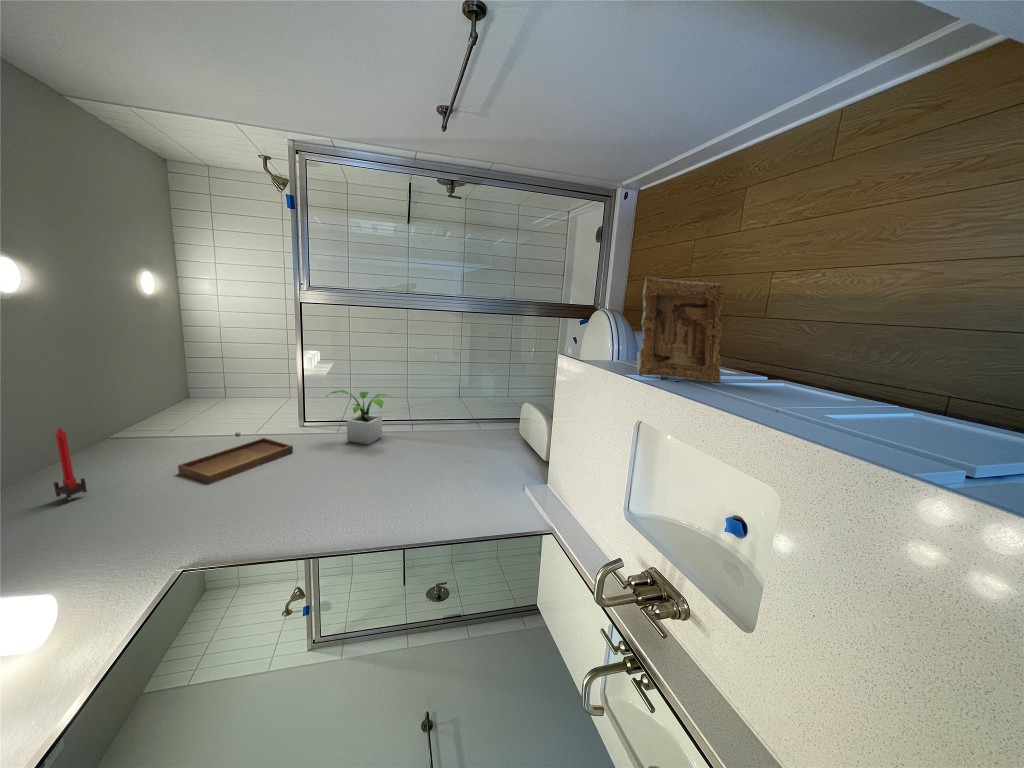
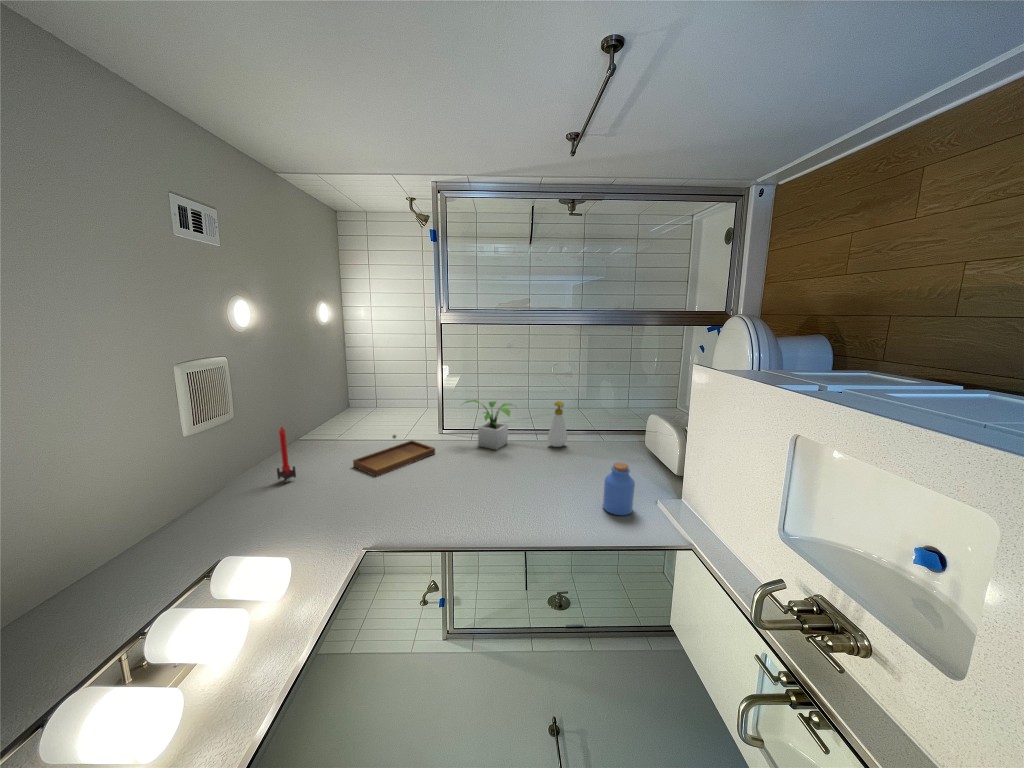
picture frame: present [637,277,724,382] -> none [789,280,904,393]
soap bottle: none [426,391,447,439] -> present [548,401,567,447]
jar: none [475,453,506,506] -> present [603,462,635,515]

